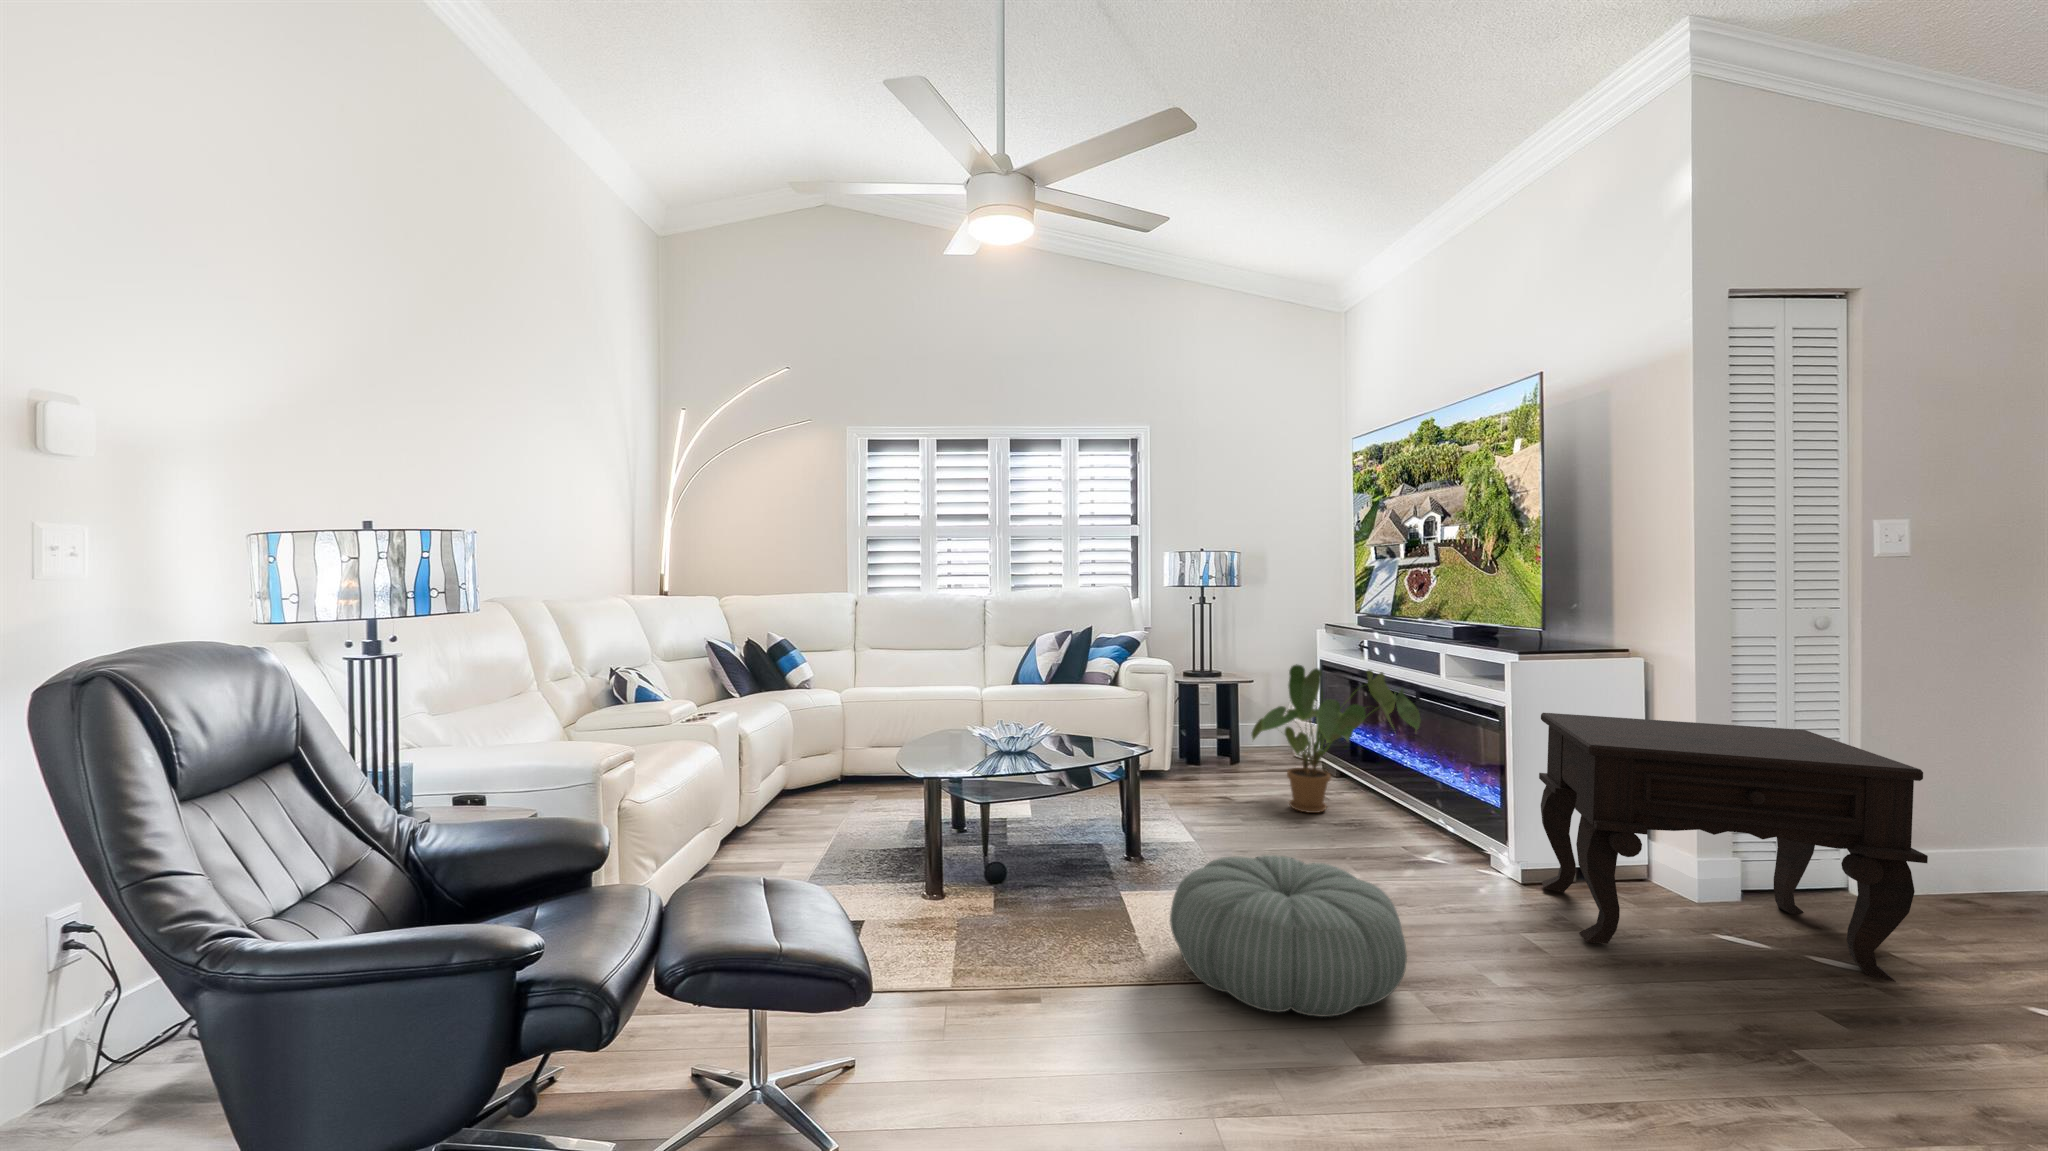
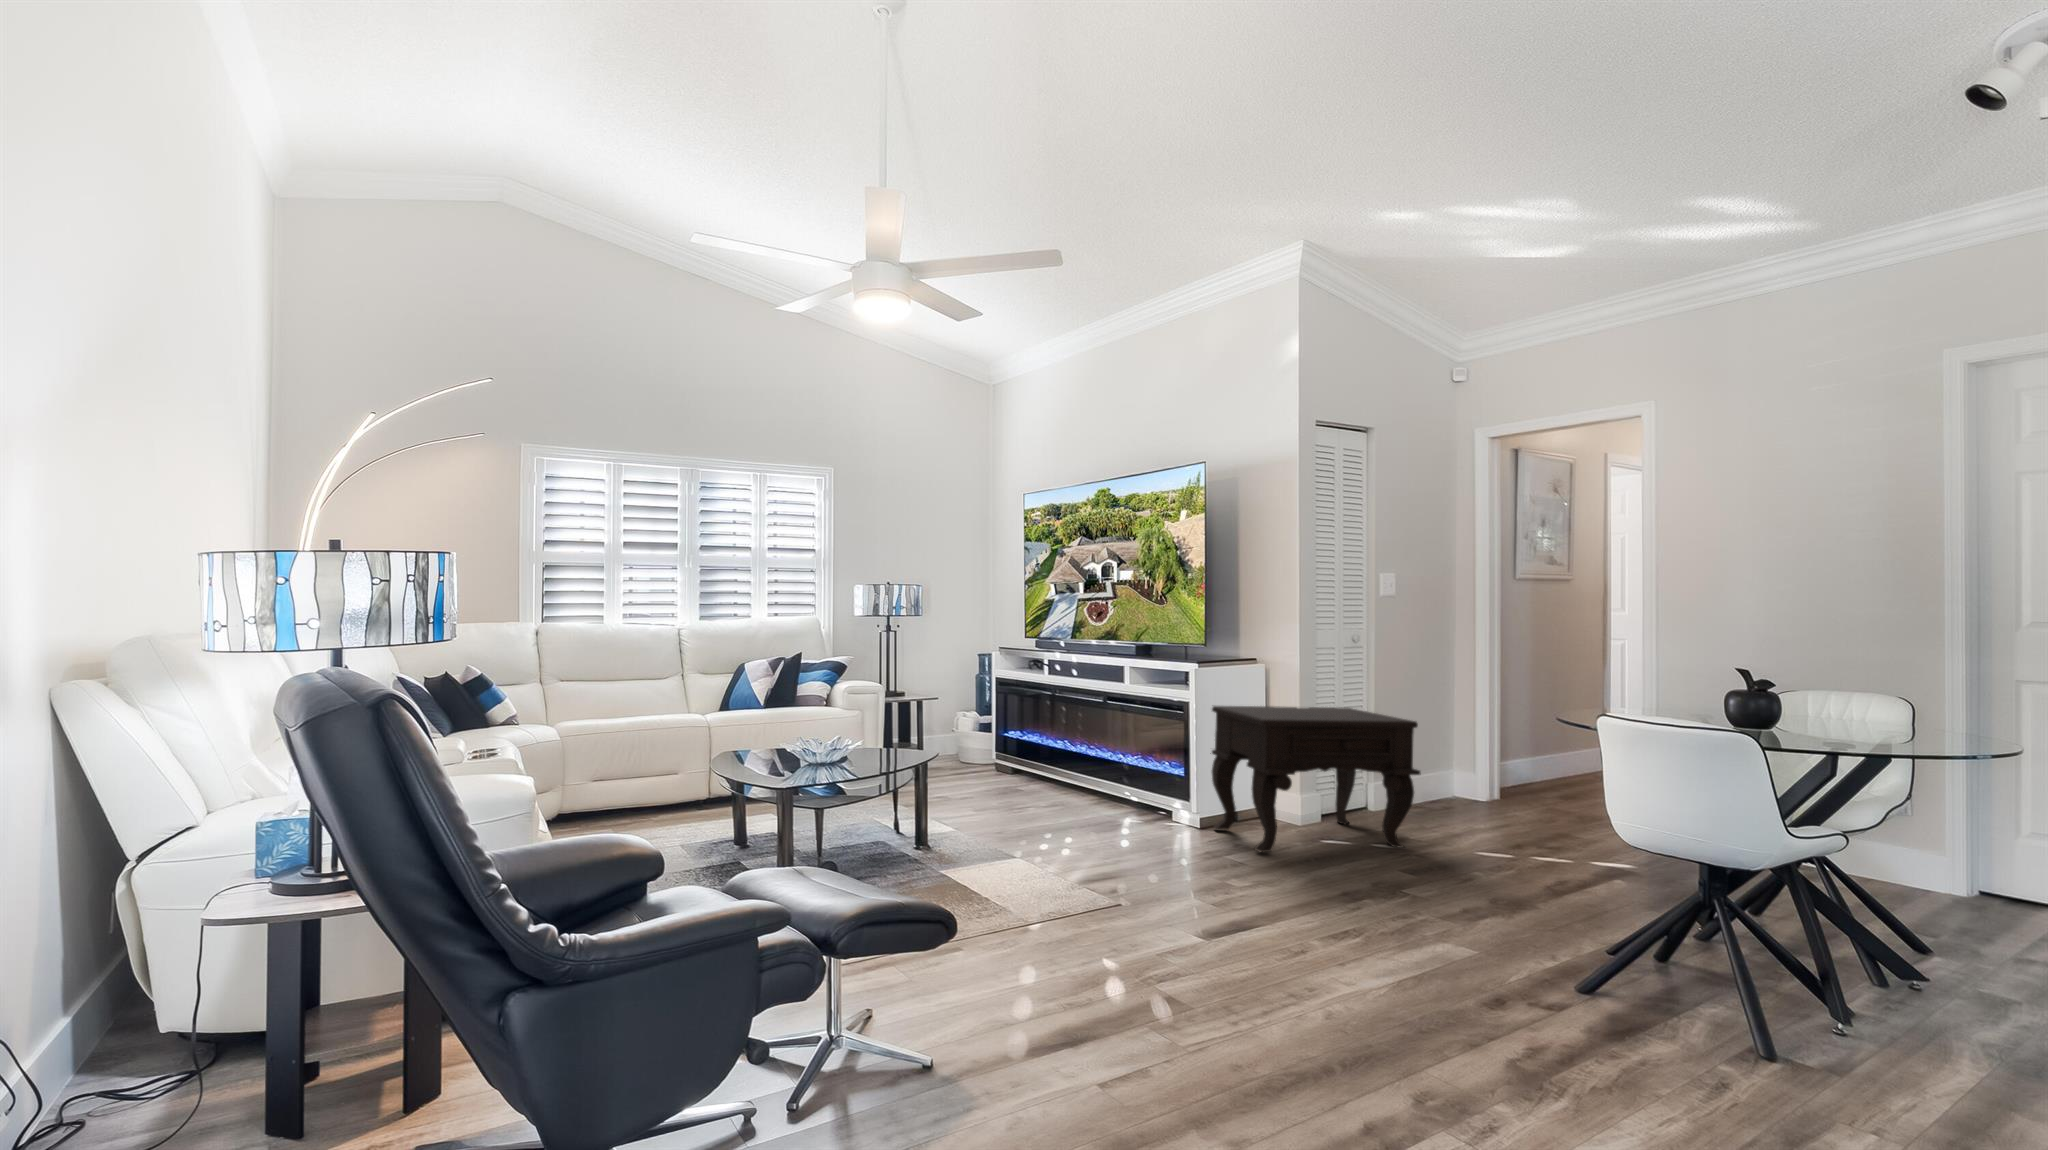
house plant: present [1251,664,1420,813] -> none [974,681,1112,804]
pouf: present [1170,855,1407,1017] -> none [1027,817,1192,916]

